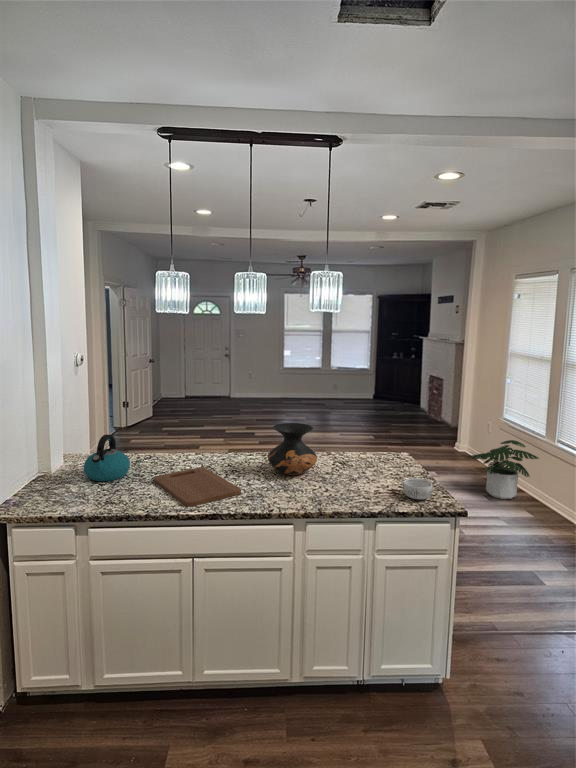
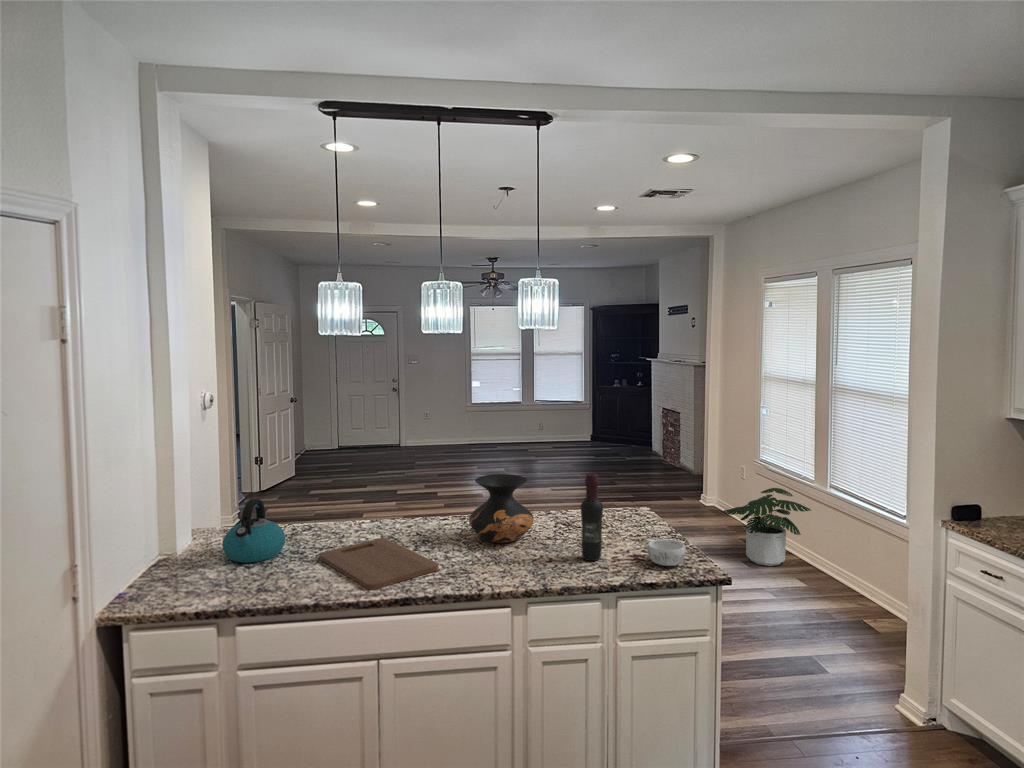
wine bottle: none [352,425,370,493] -> present [581,473,603,561]

